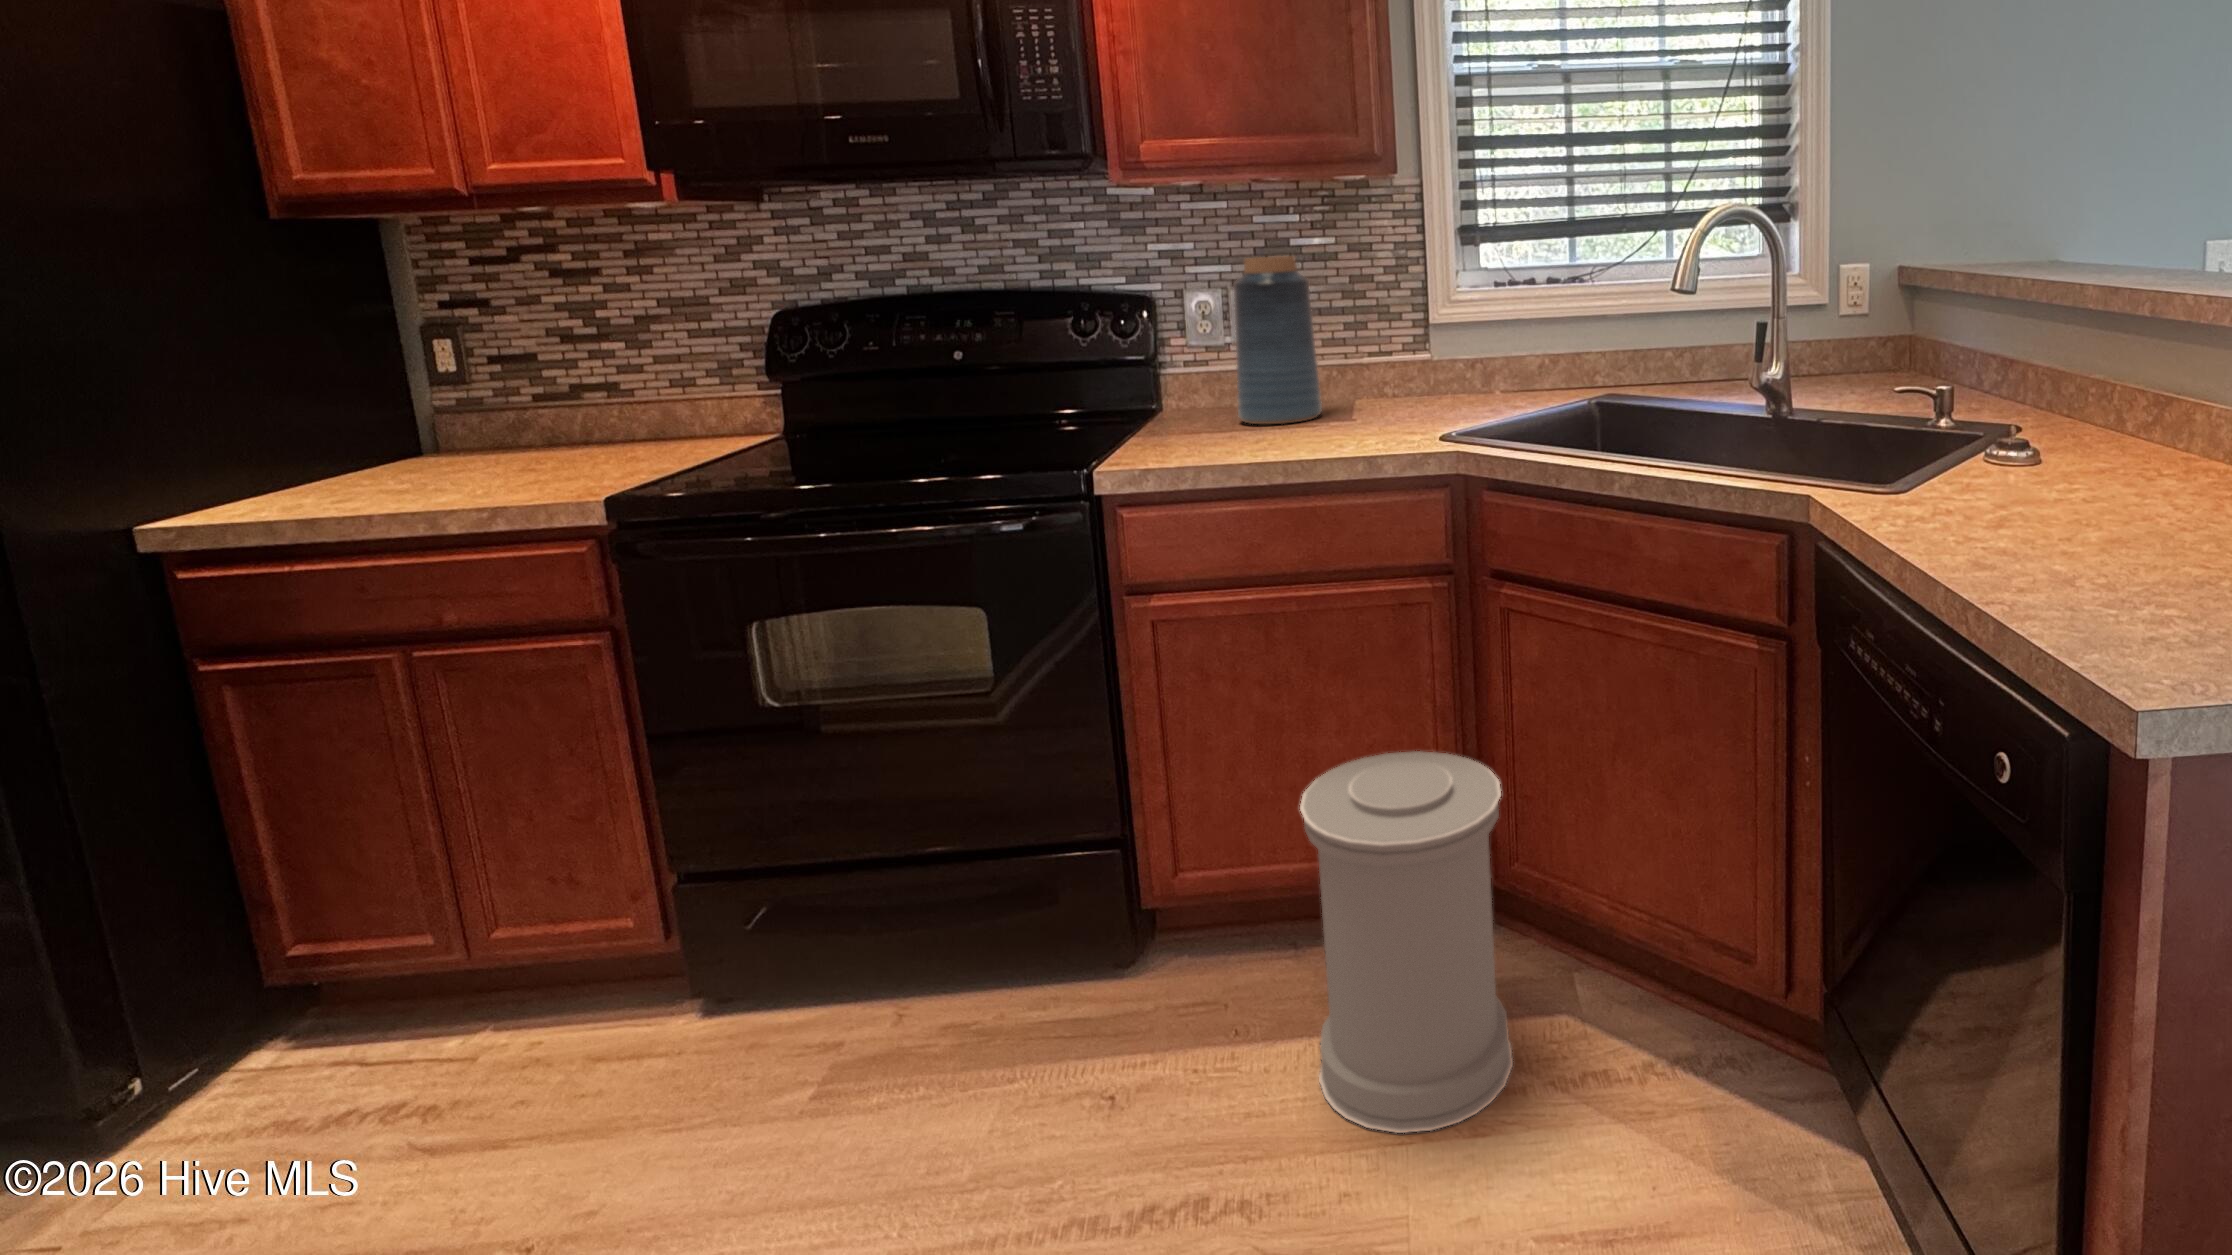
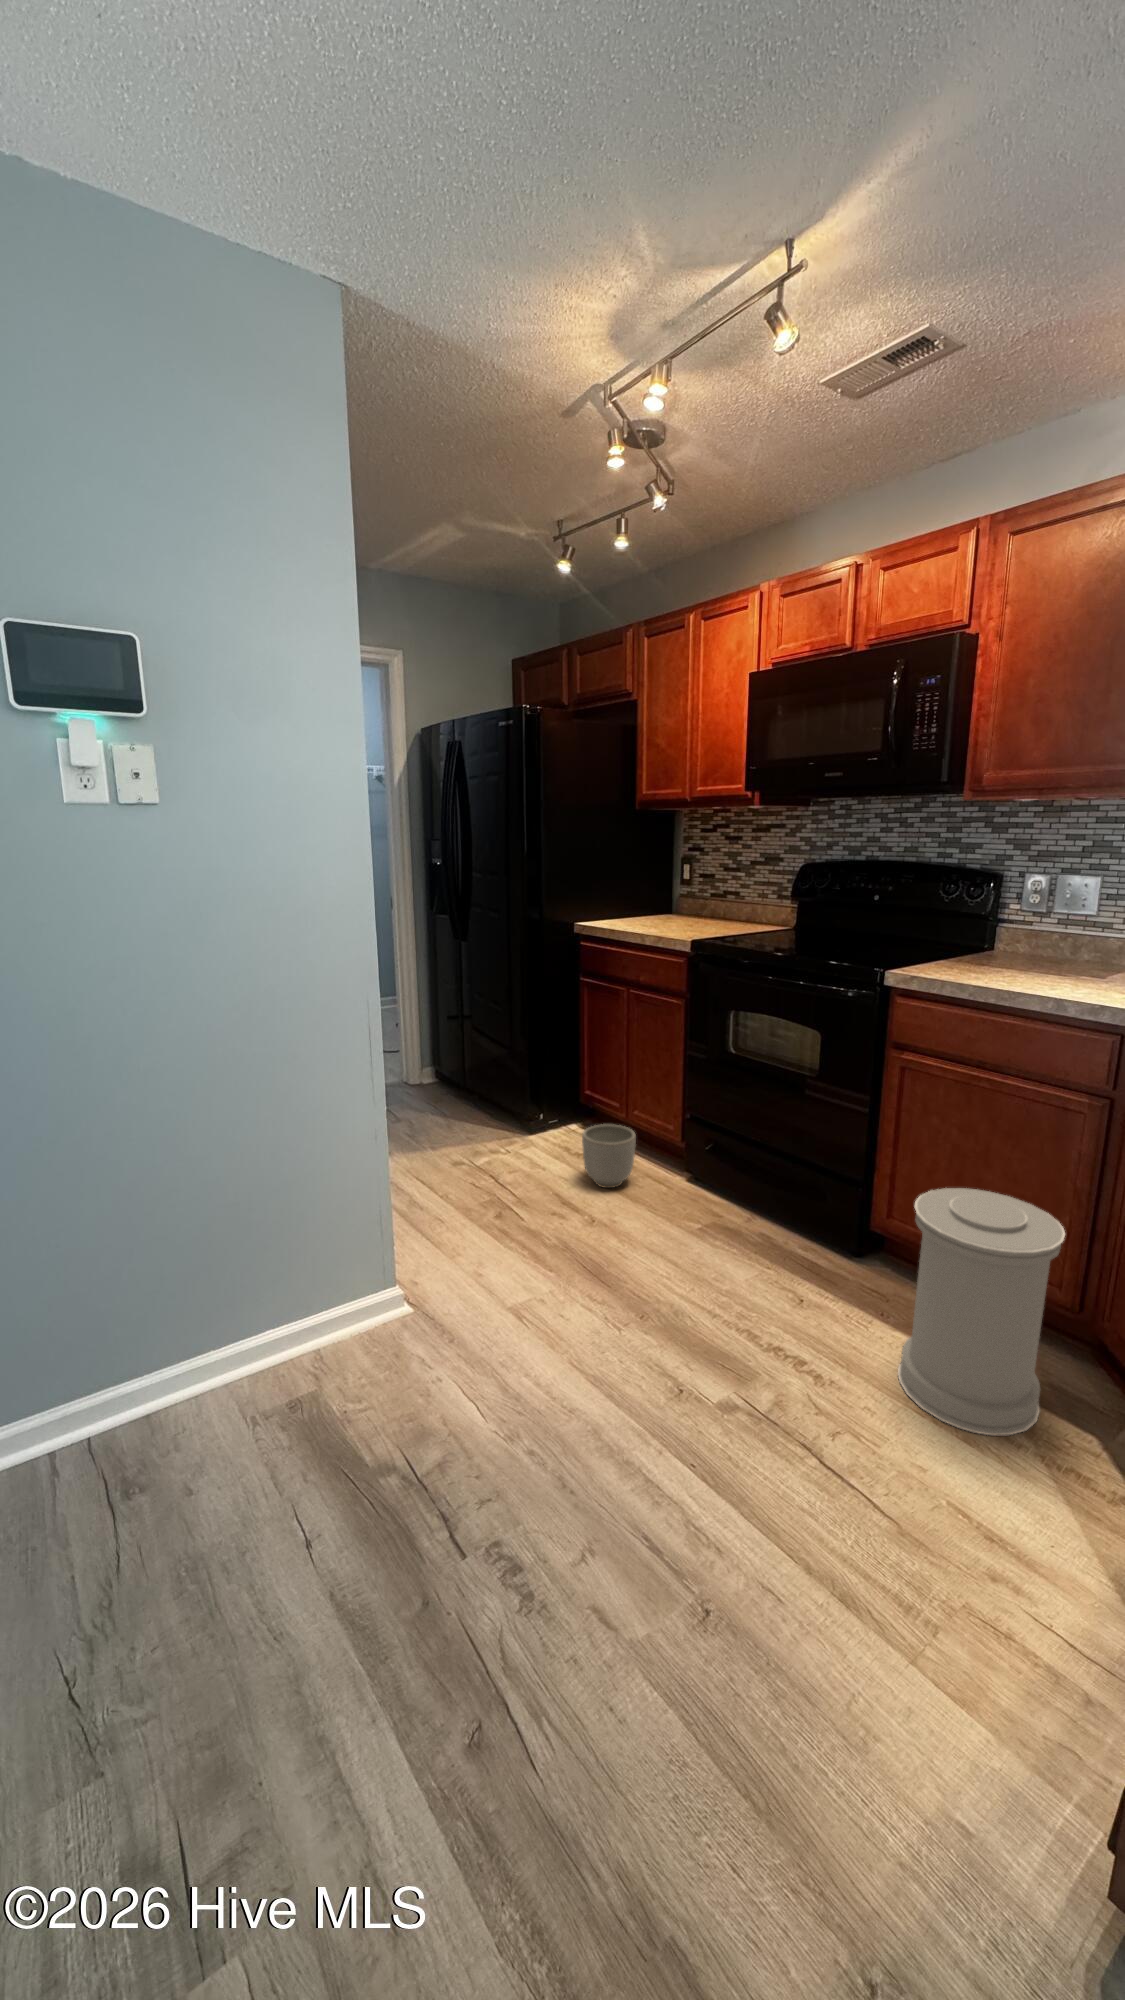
vase: present [1234,256,1322,424] -> none [1025,853,1102,971]
planter: none [379,976,559,1160] -> present [582,1124,636,1188]

